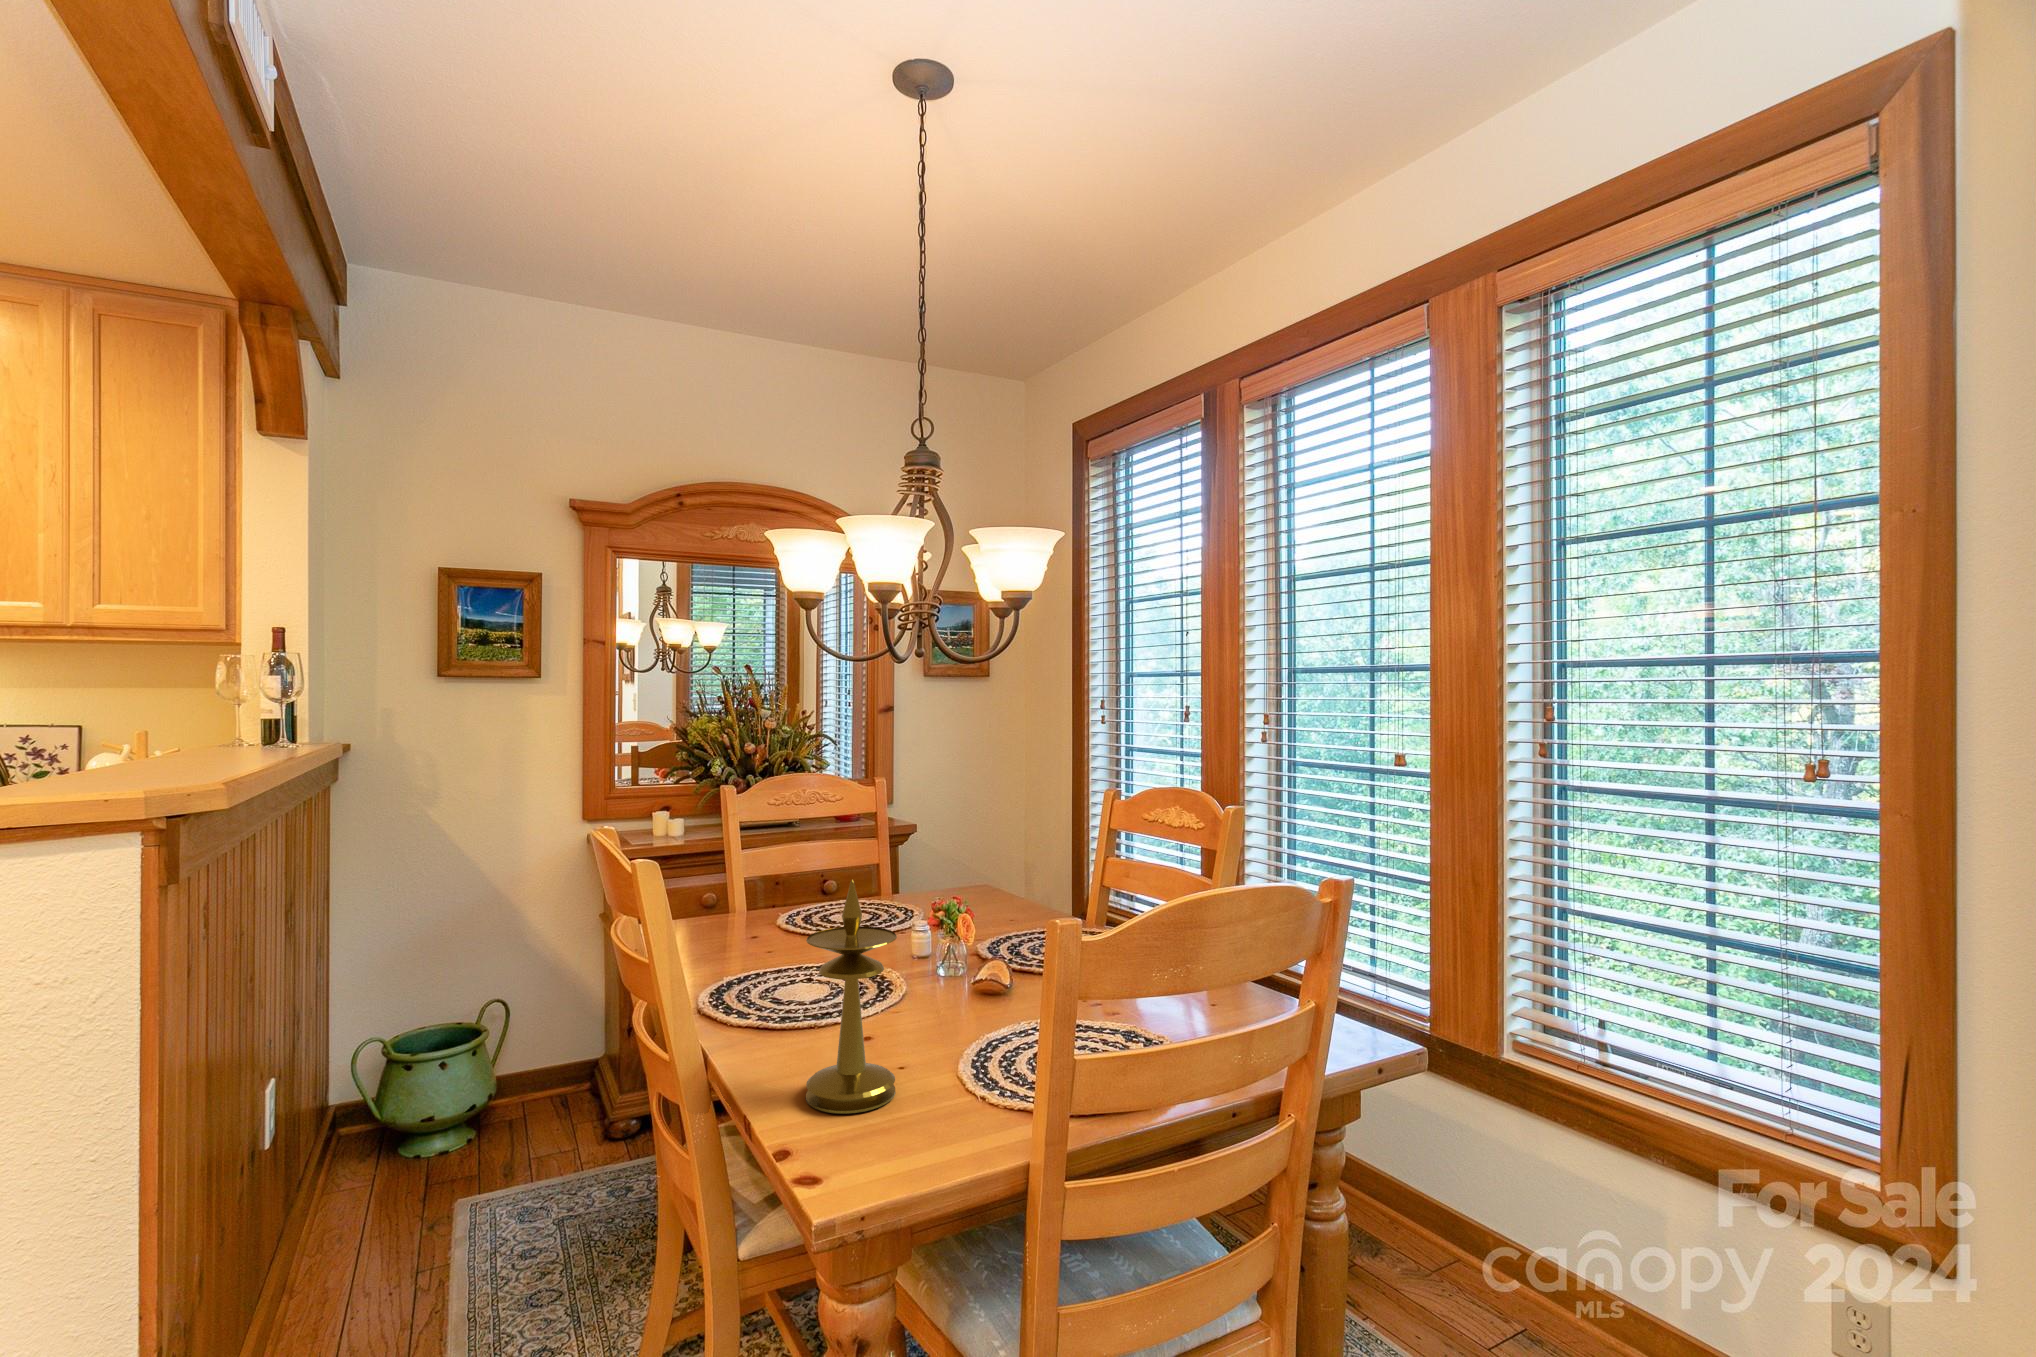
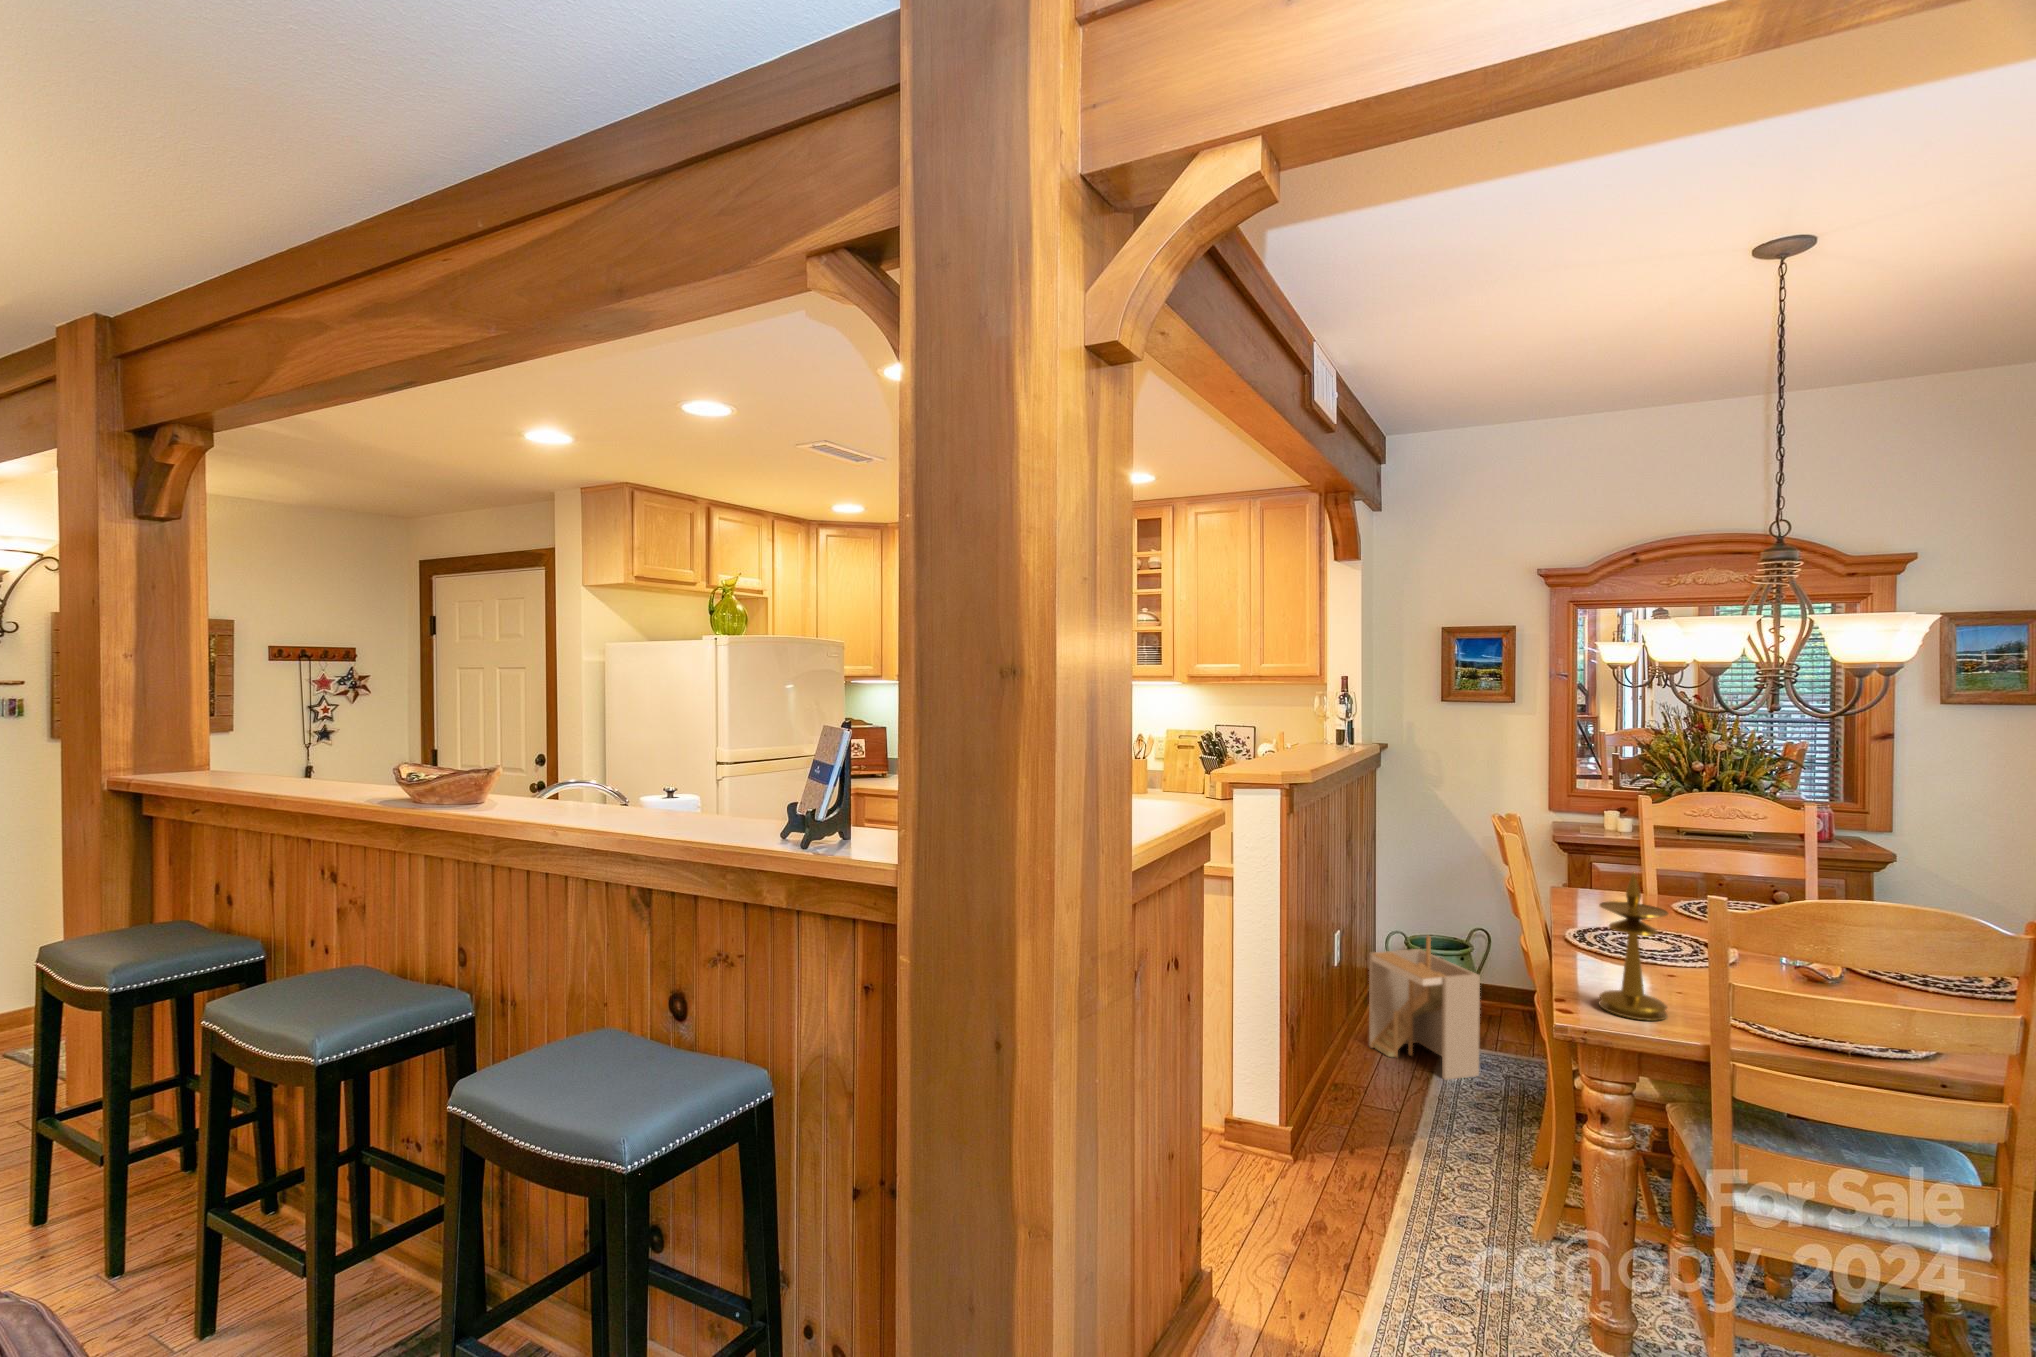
storage bin: none [324,1037,518,1260] -> present [1369,936,1480,1080]

